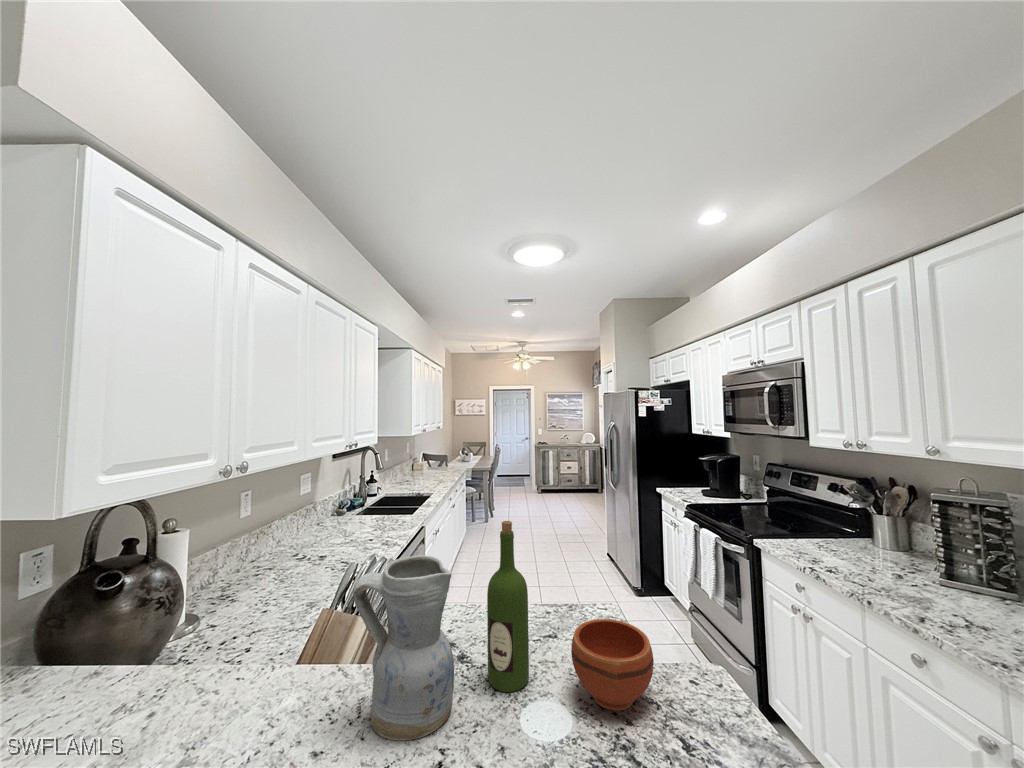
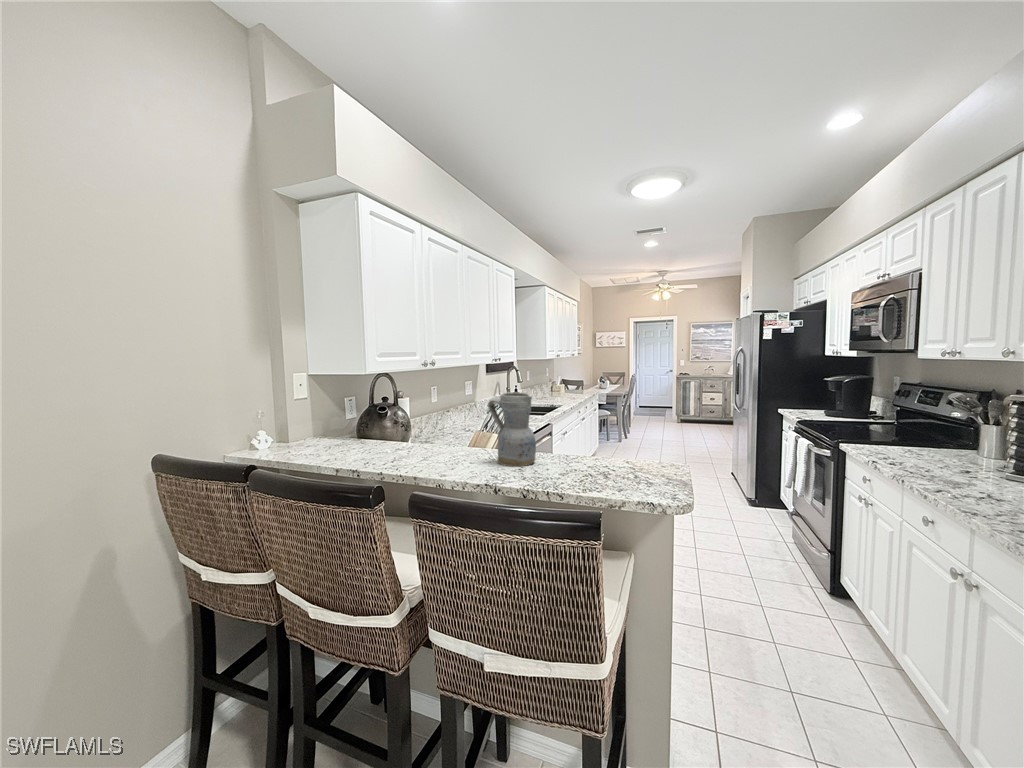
wine bottle: present [487,521,529,692] -> none [556,379,578,464]
bowl: present [571,619,654,710] -> none [596,435,641,471]

